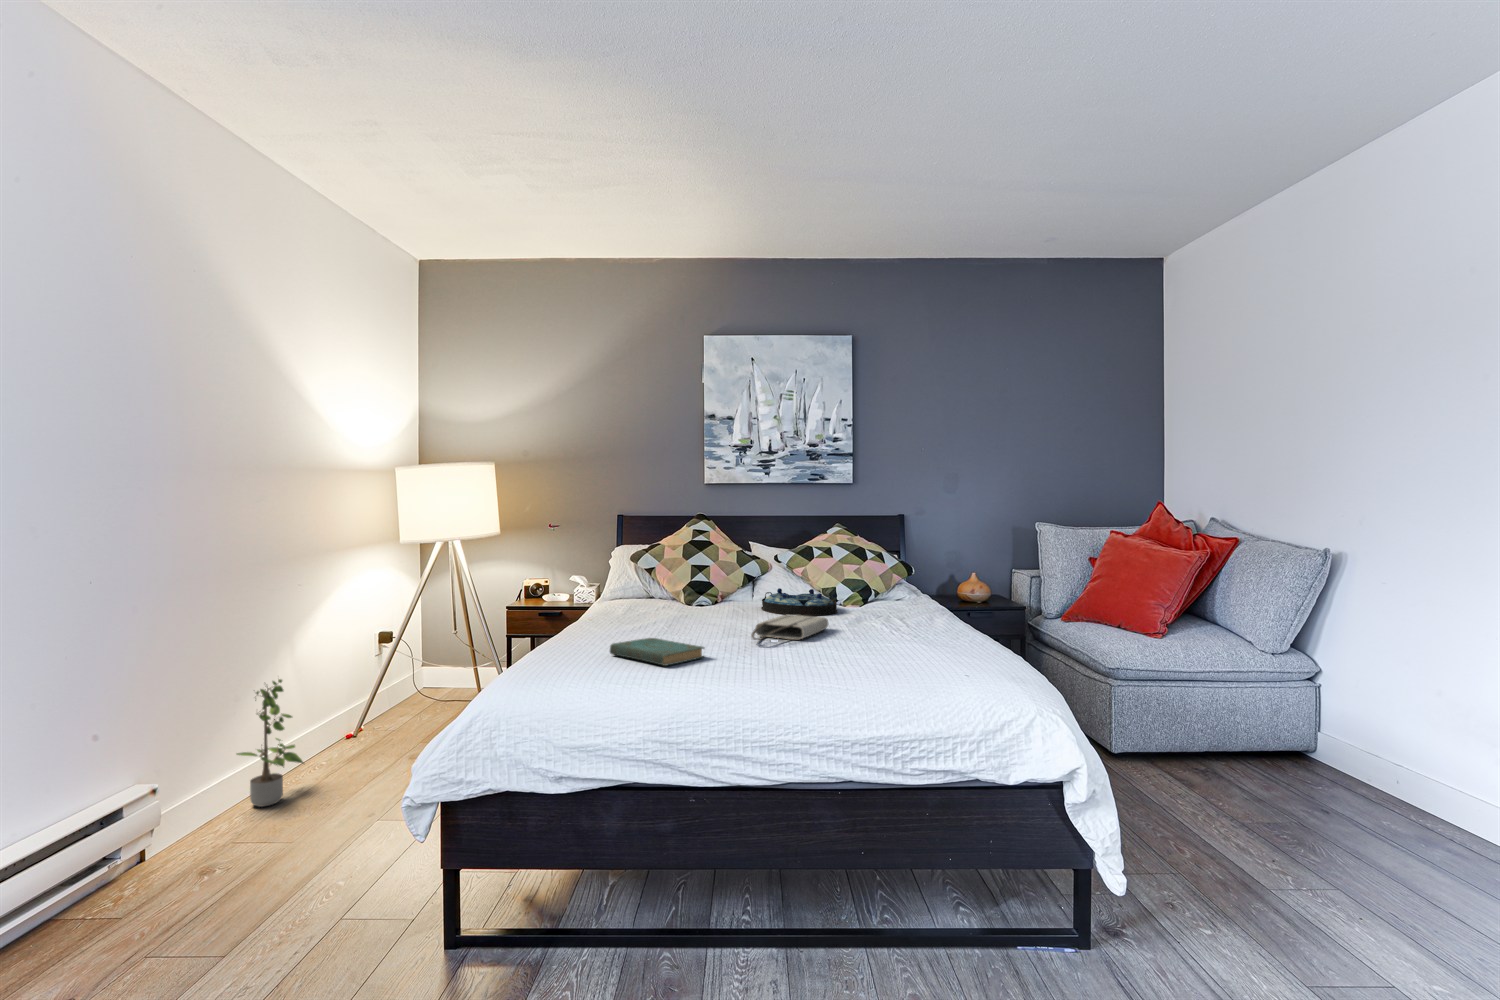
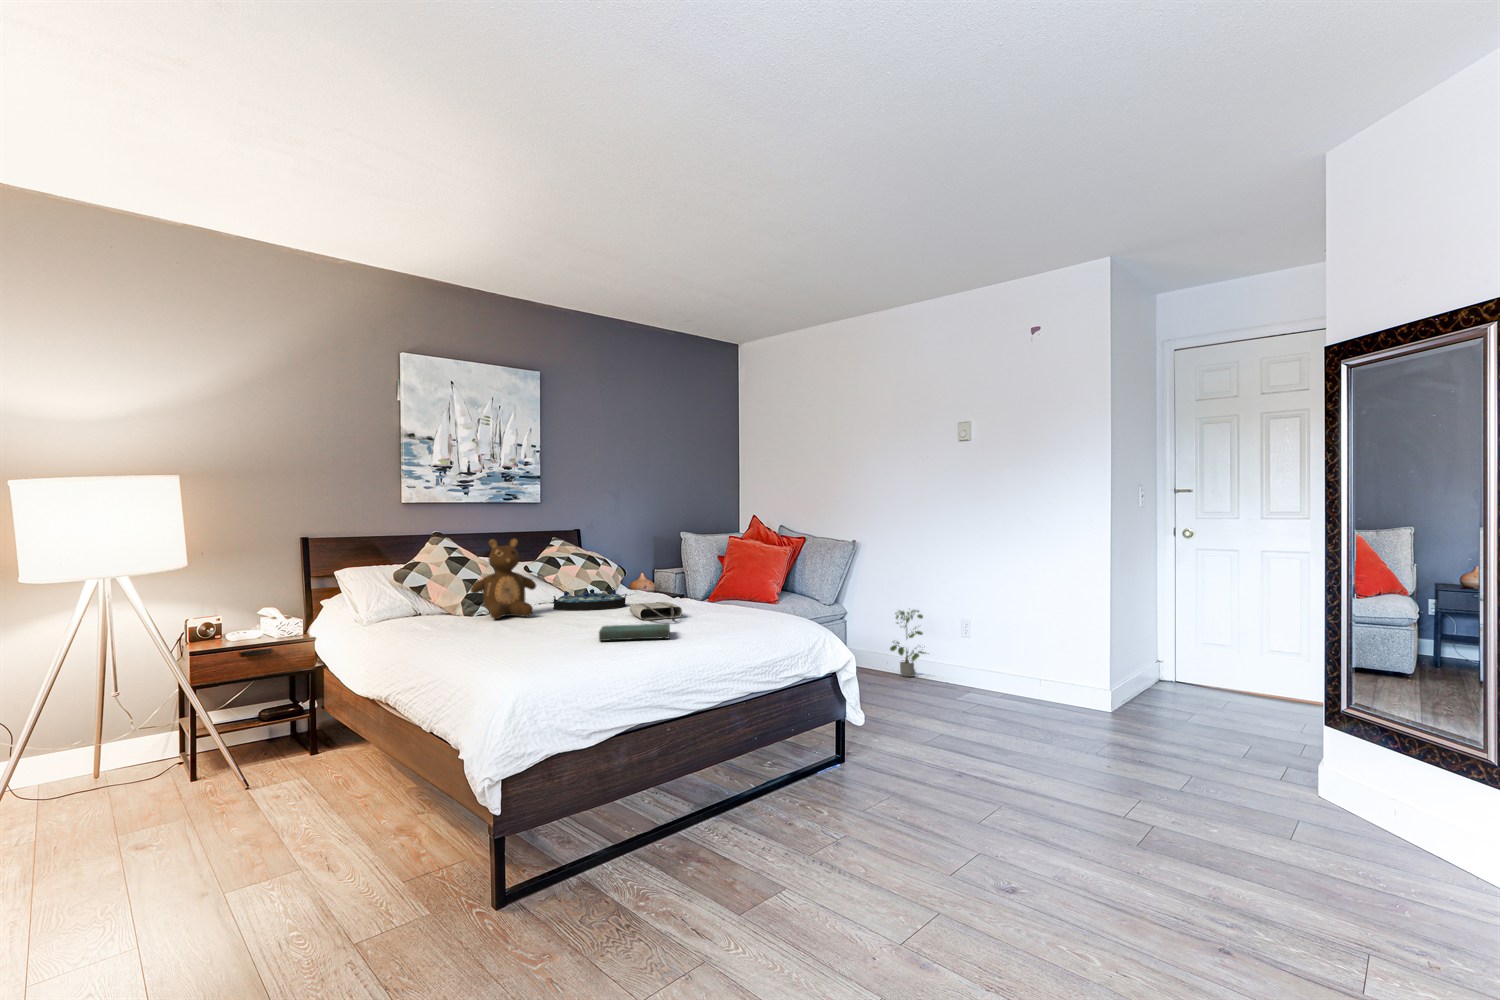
teddy bear: none [664,527,728,613] -> present [471,538,536,619]
potted plant: present [237,679,303,807] -> present [890,610,926,677]

